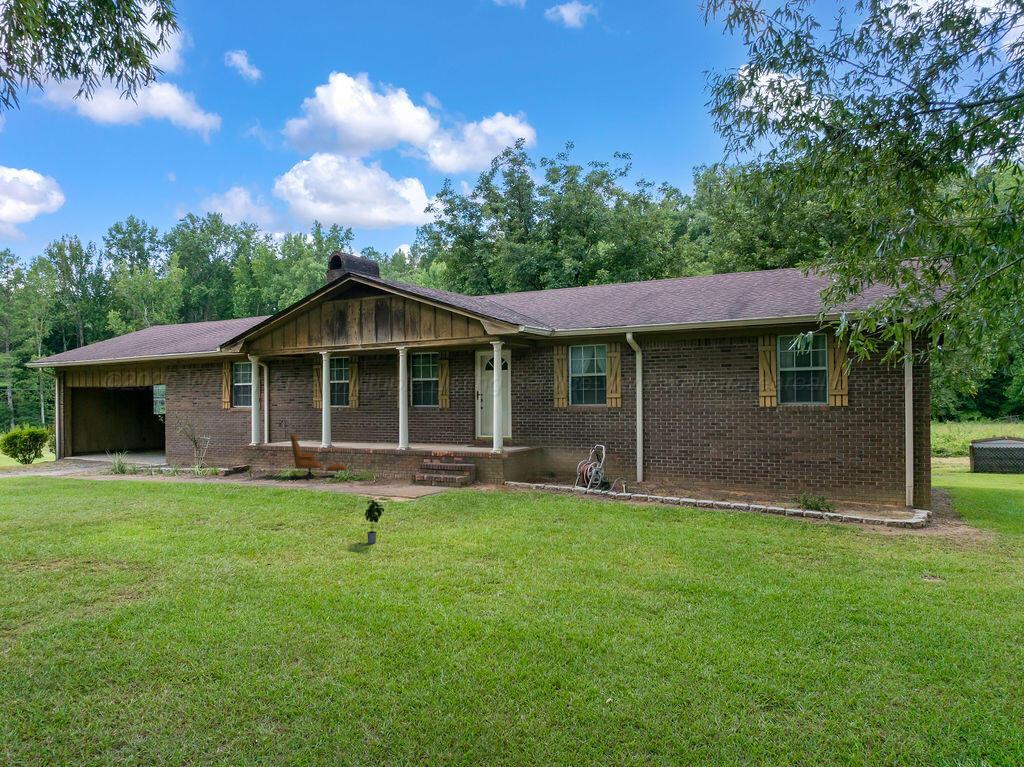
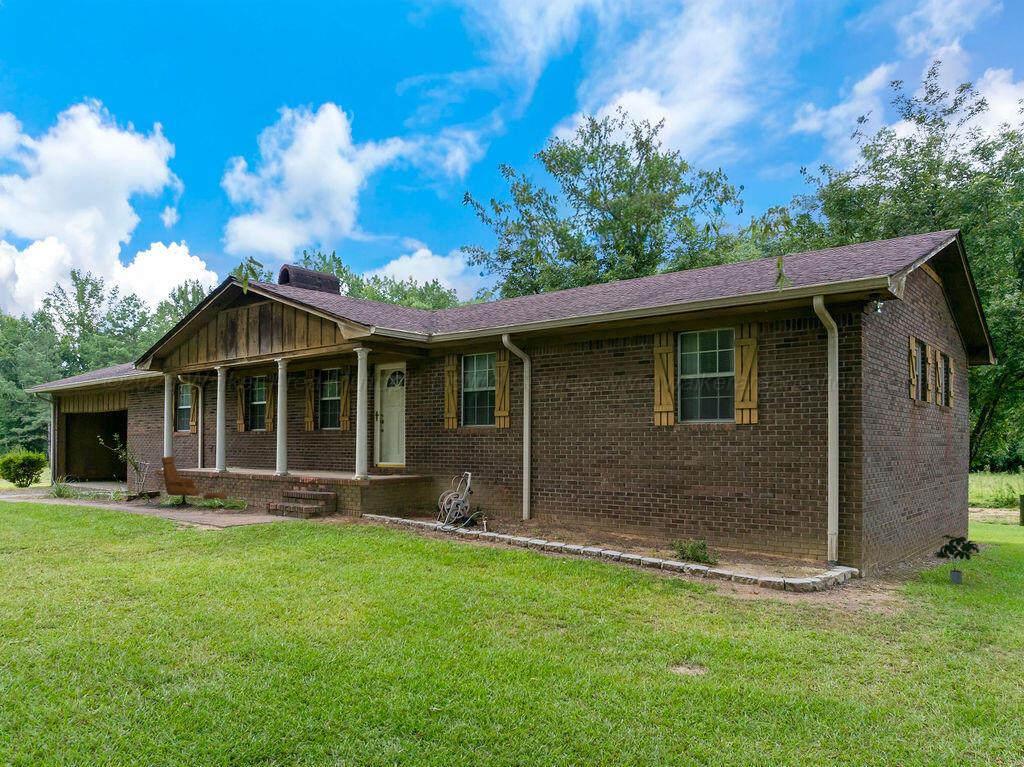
potted plant: present [365,500,384,543] -> present [935,535,979,584]

